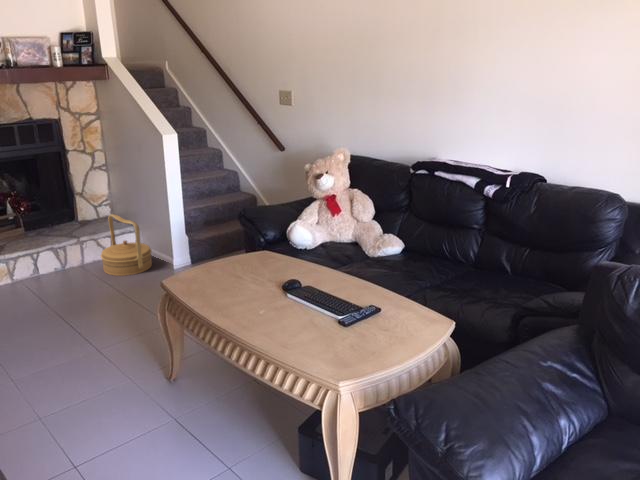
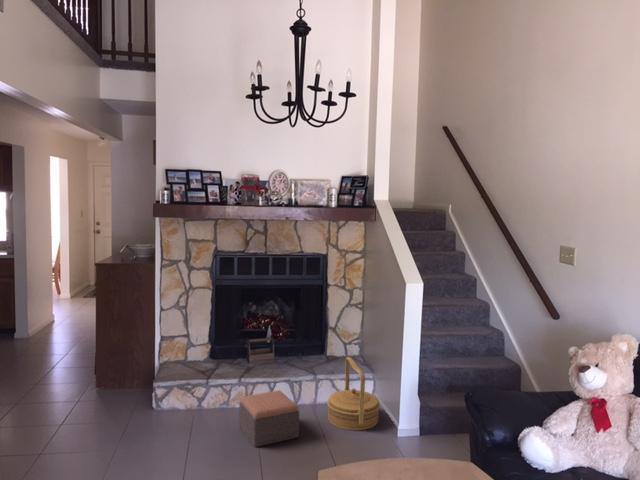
footstool: none [14,257,88,309] -> present [239,391,299,447]

